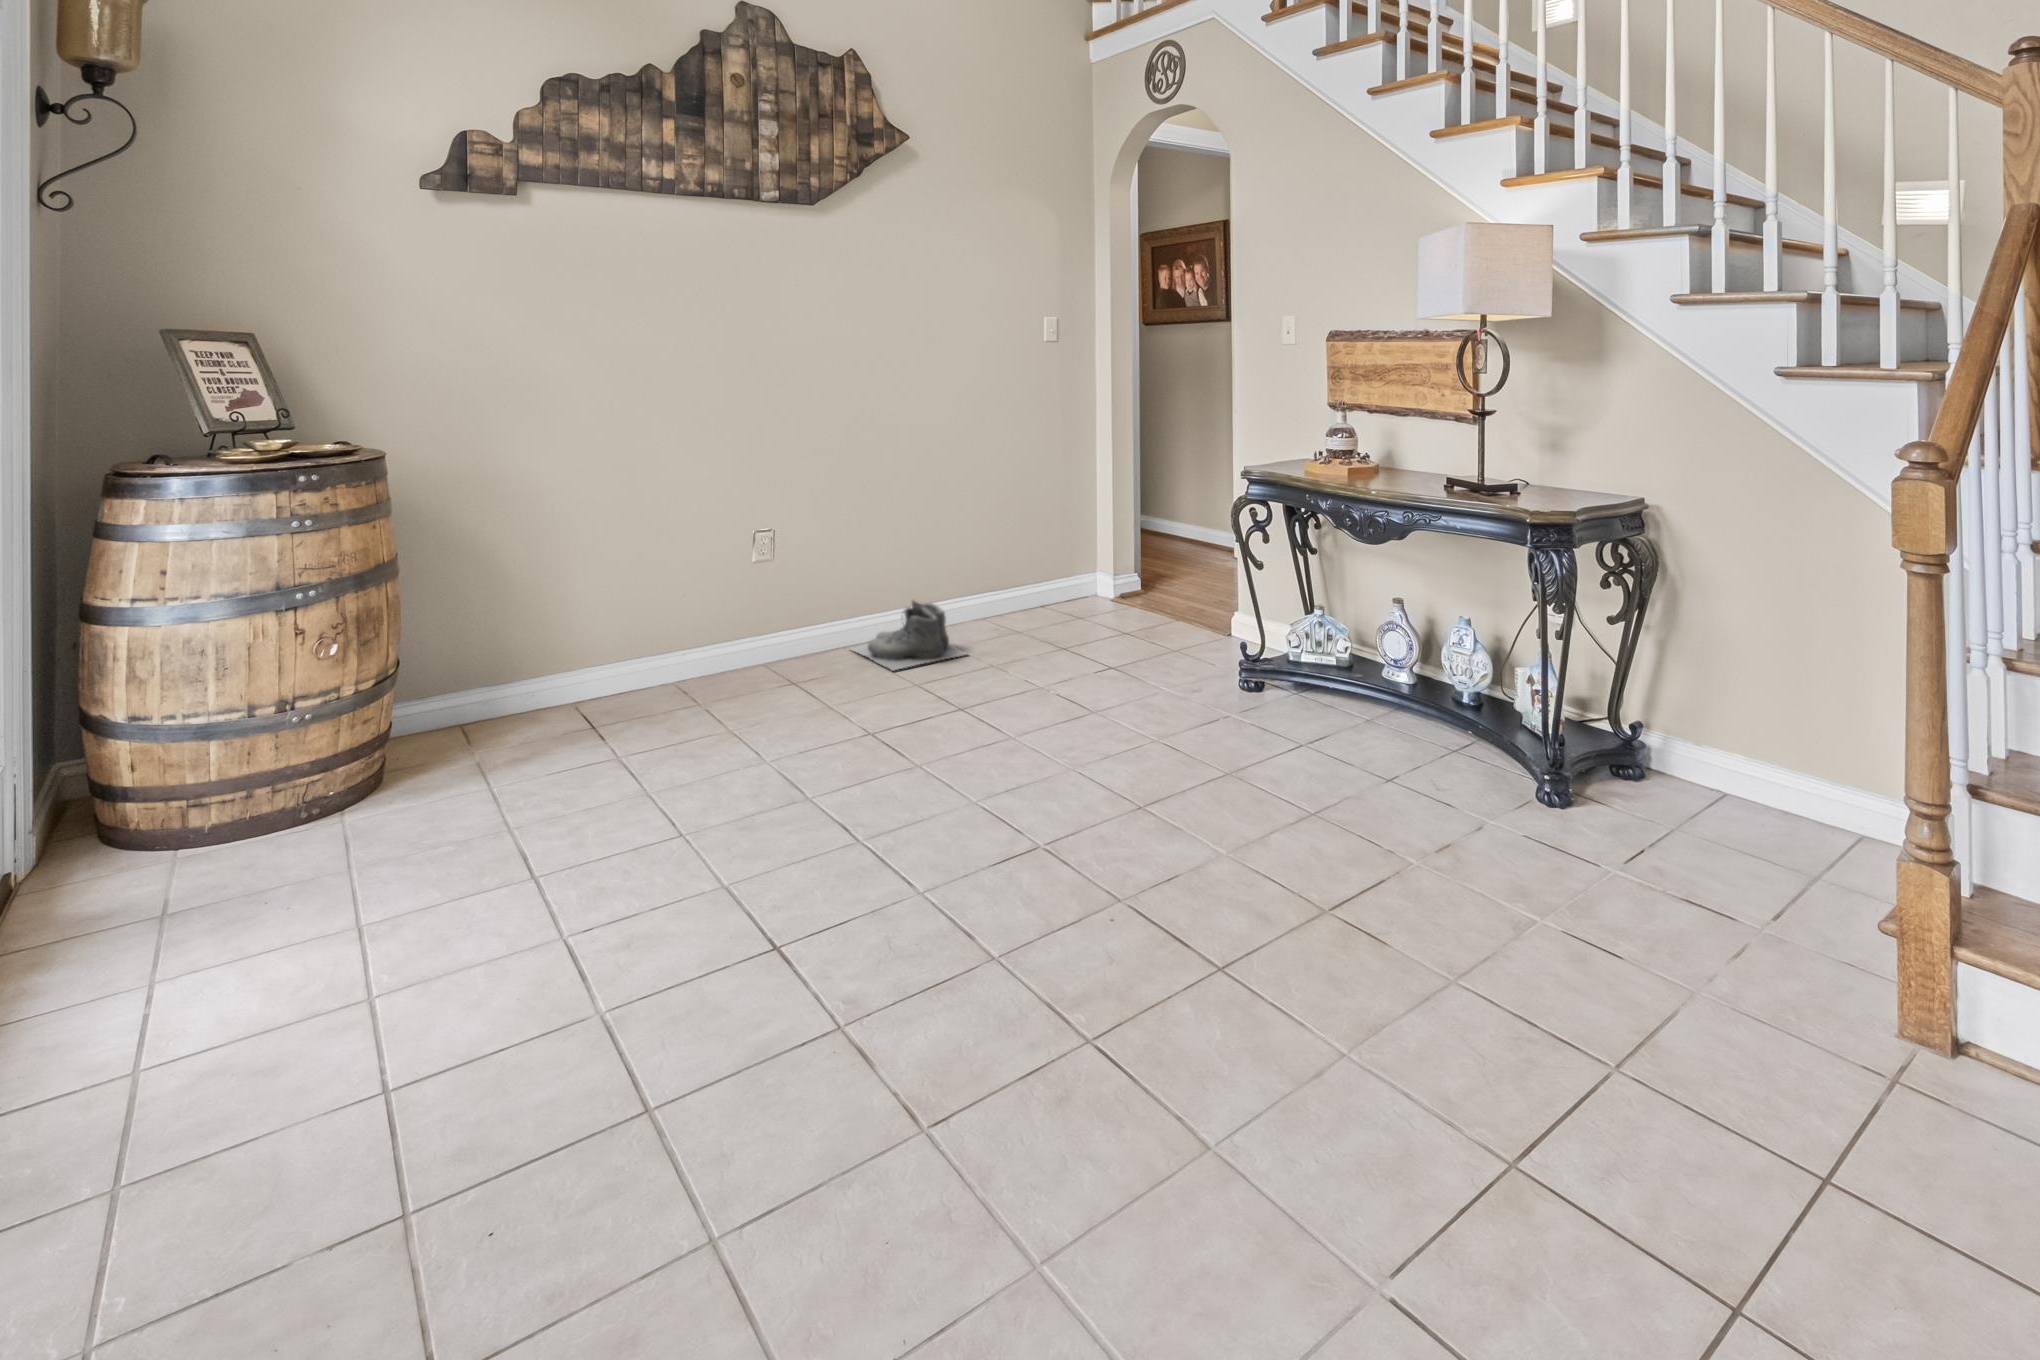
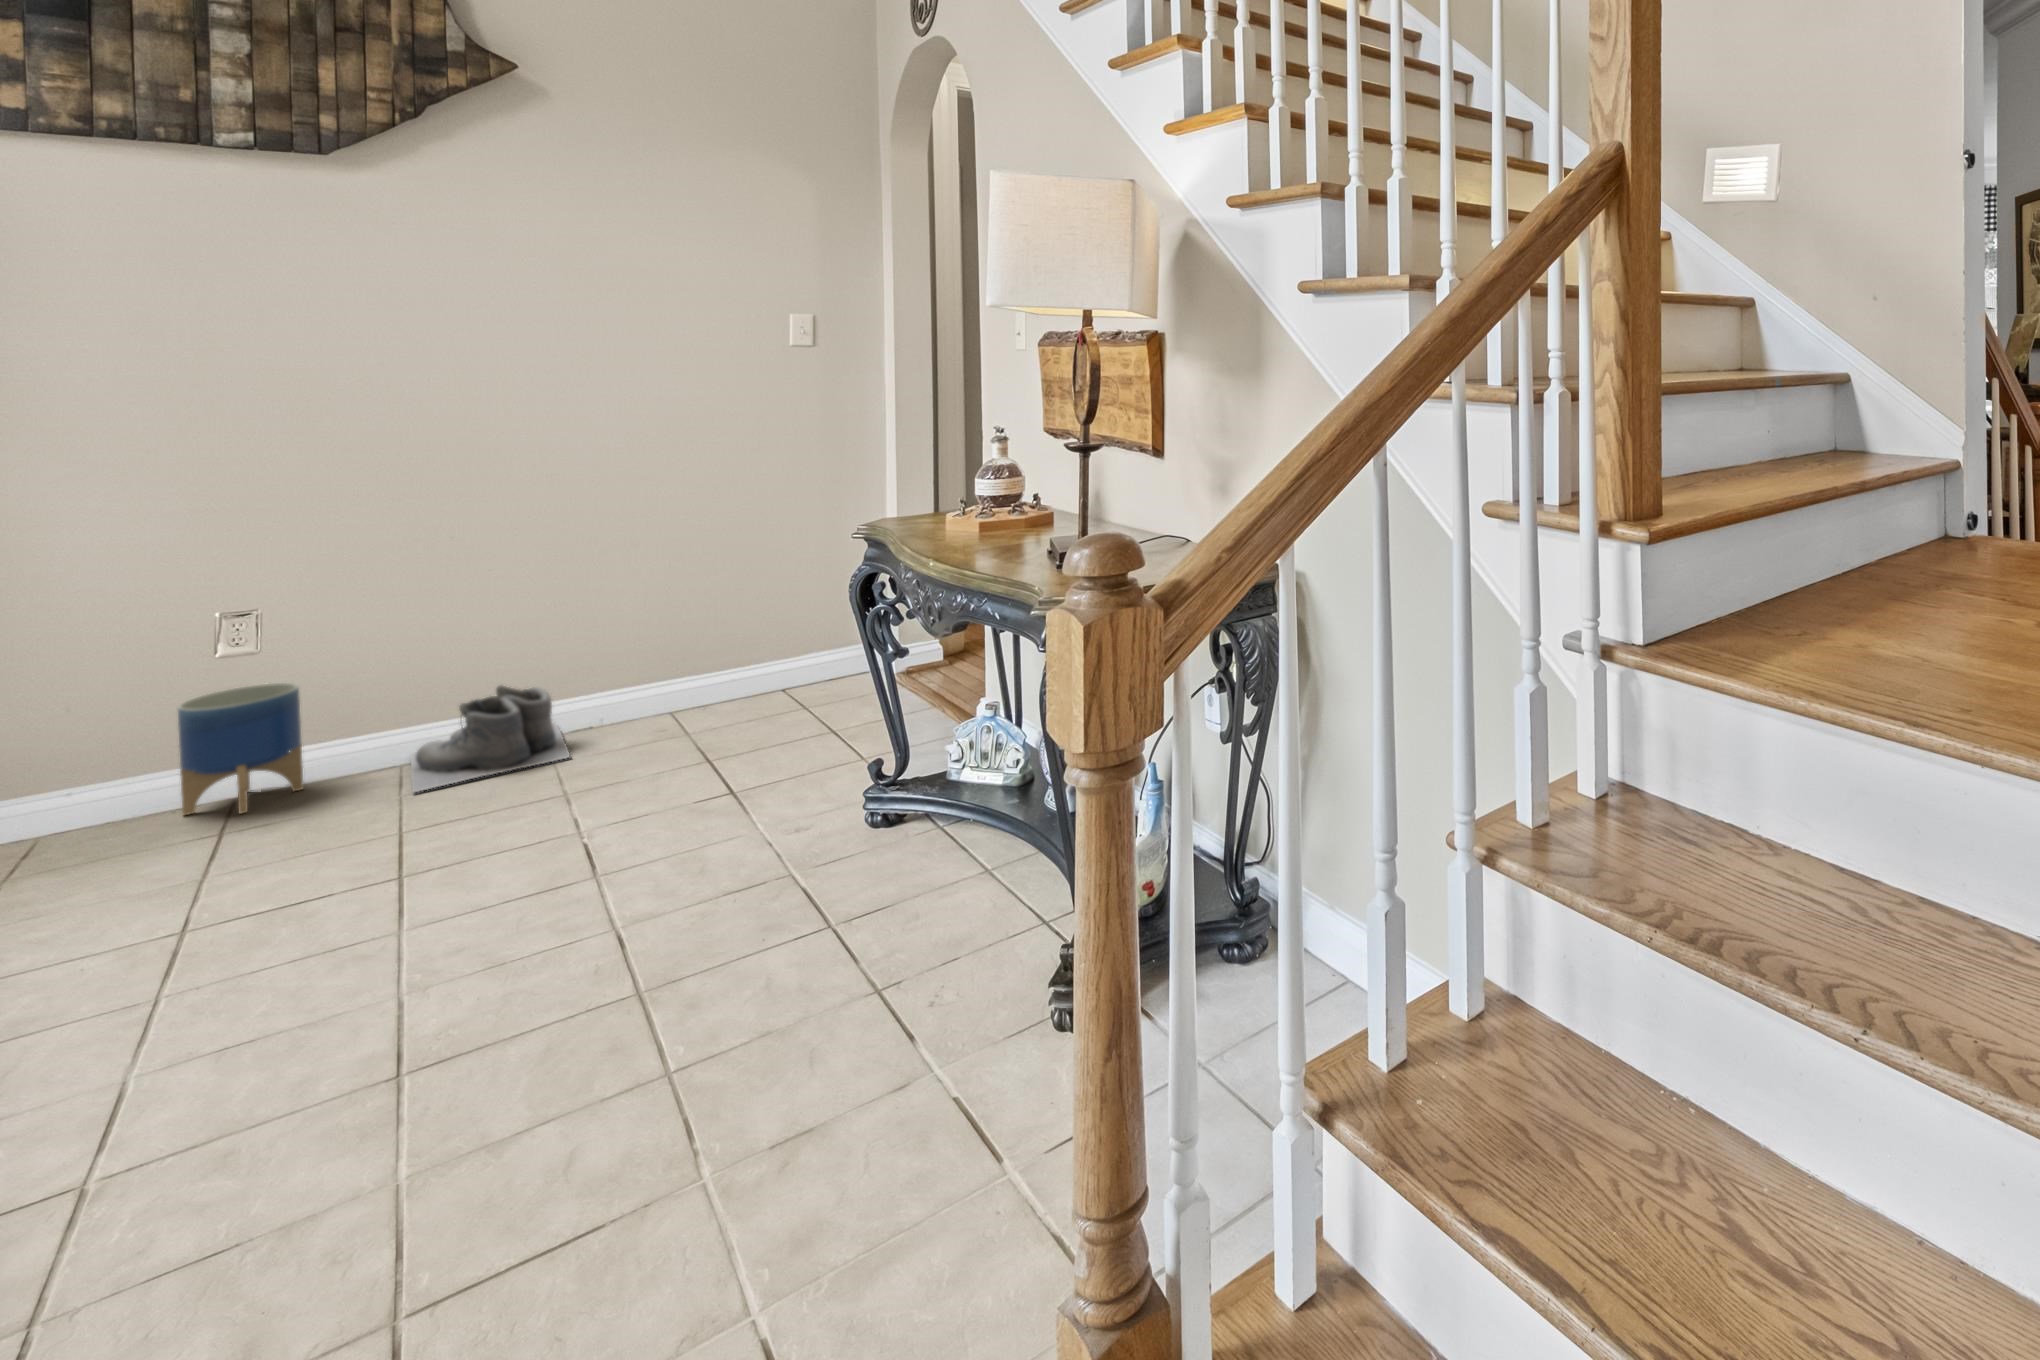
planter: none [752,589,812,679] -> present [178,683,304,816]

